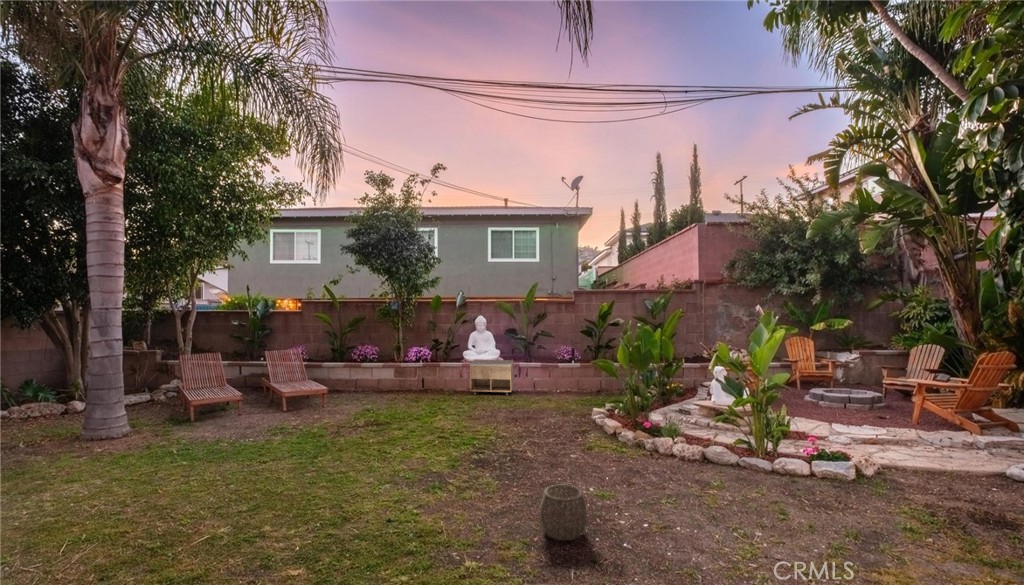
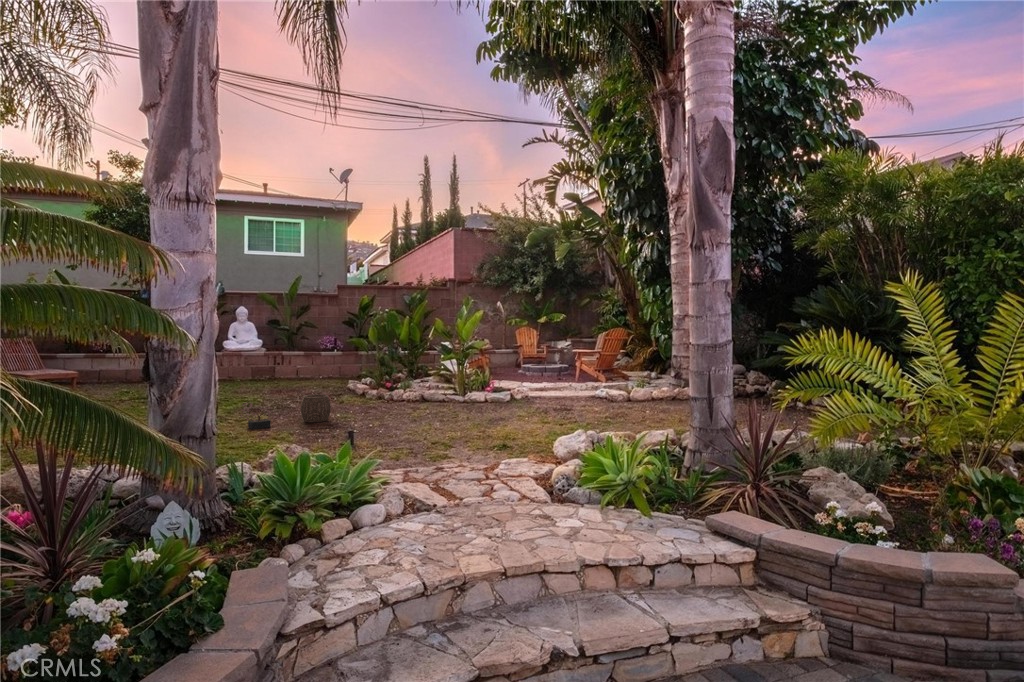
storage bench: present [470,360,514,395] -> none [231,350,277,382]
decorative plant: none [448,508,500,559] -> present [241,403,274,429]

